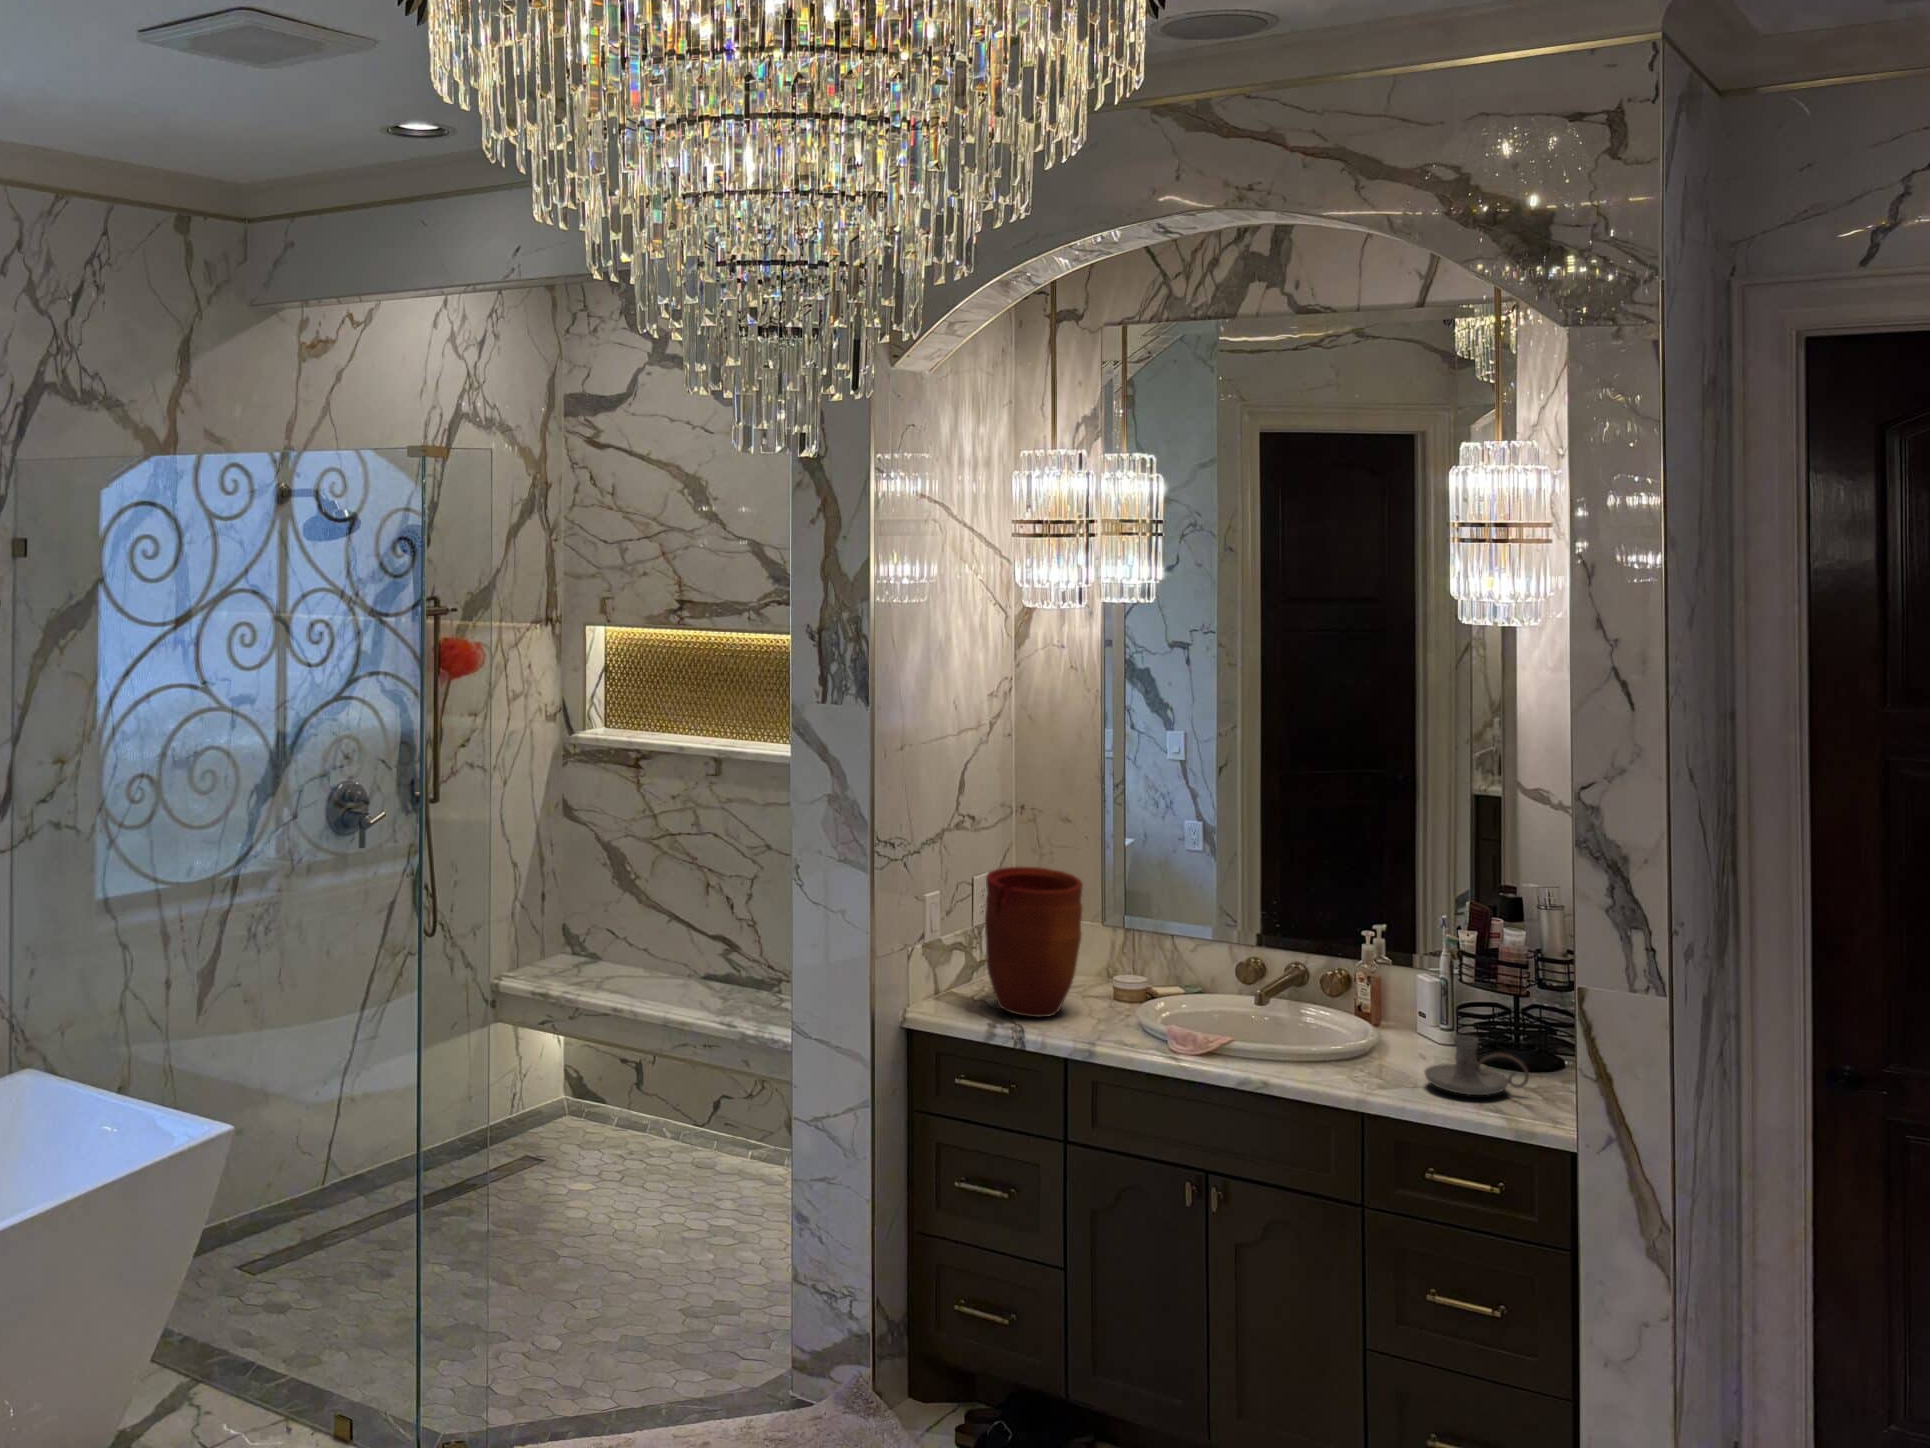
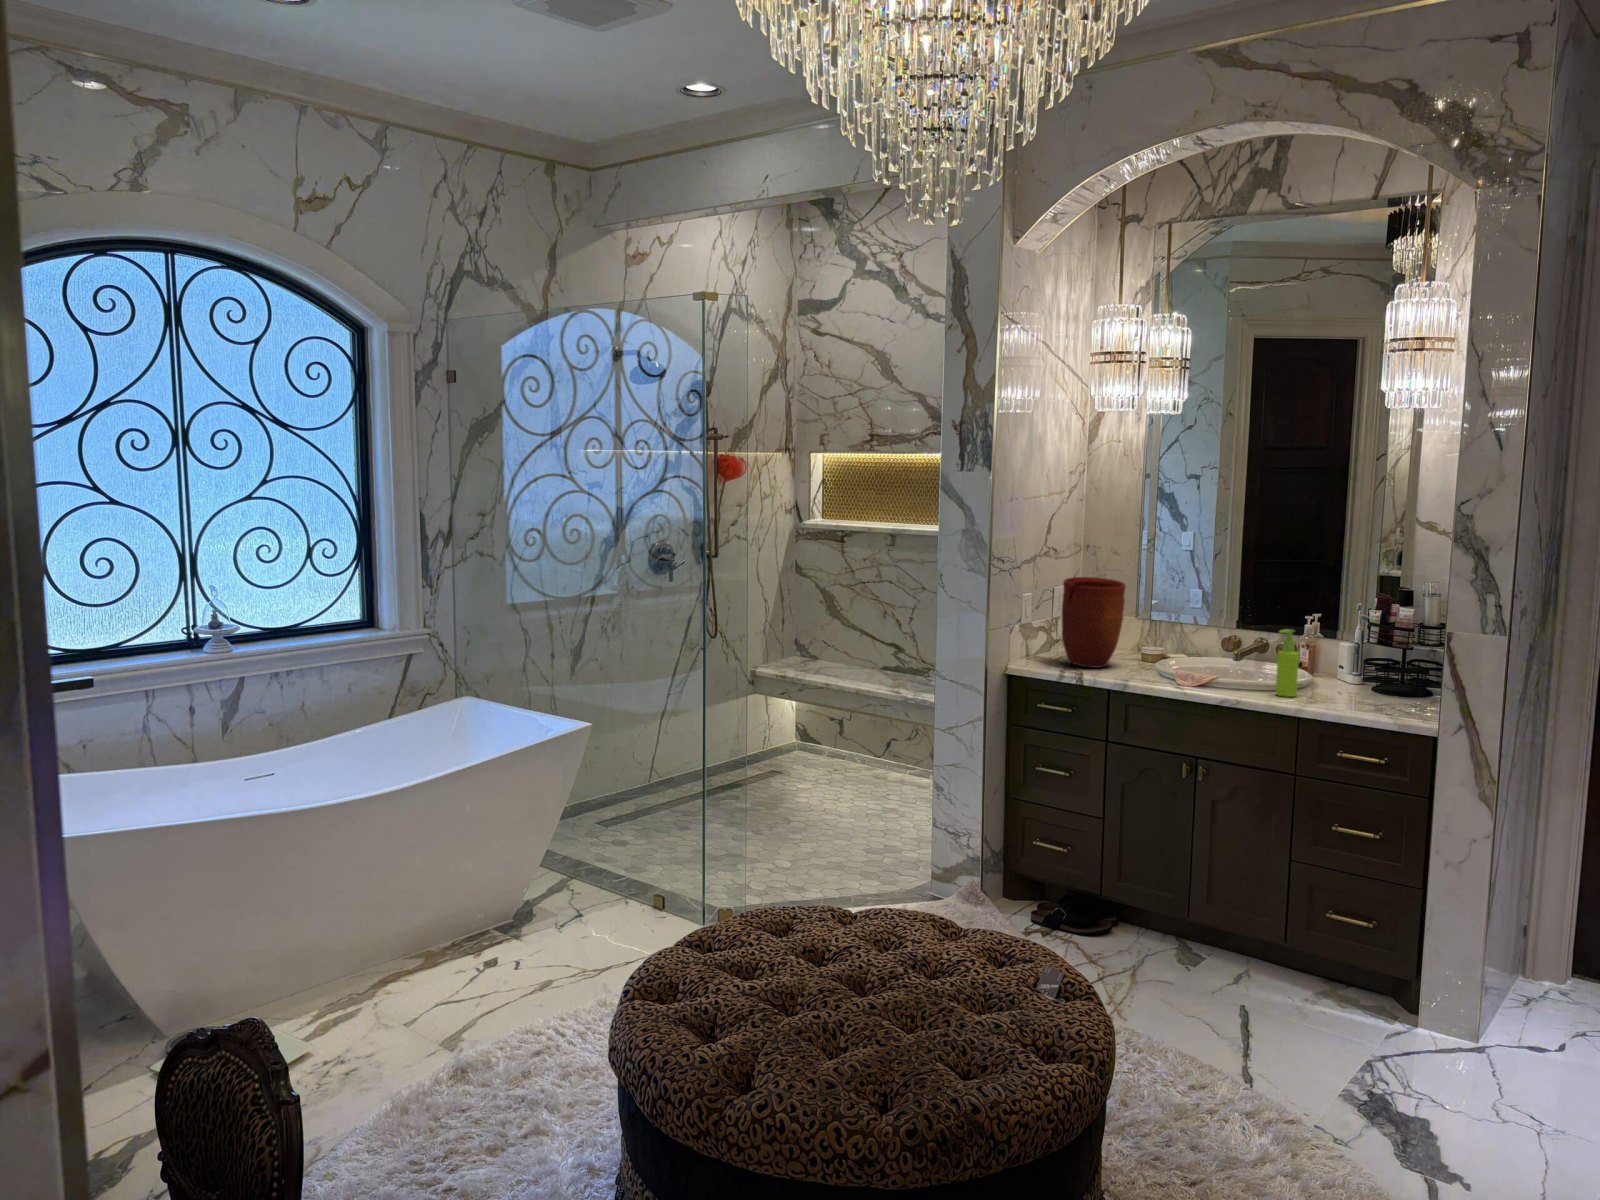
soap dispenser: none [1323,973,1357,1083] -> present [1276,629,1299,697]
candle holder: present [1424,1035,1529,1095] -> none [1341,667,1409,702]

